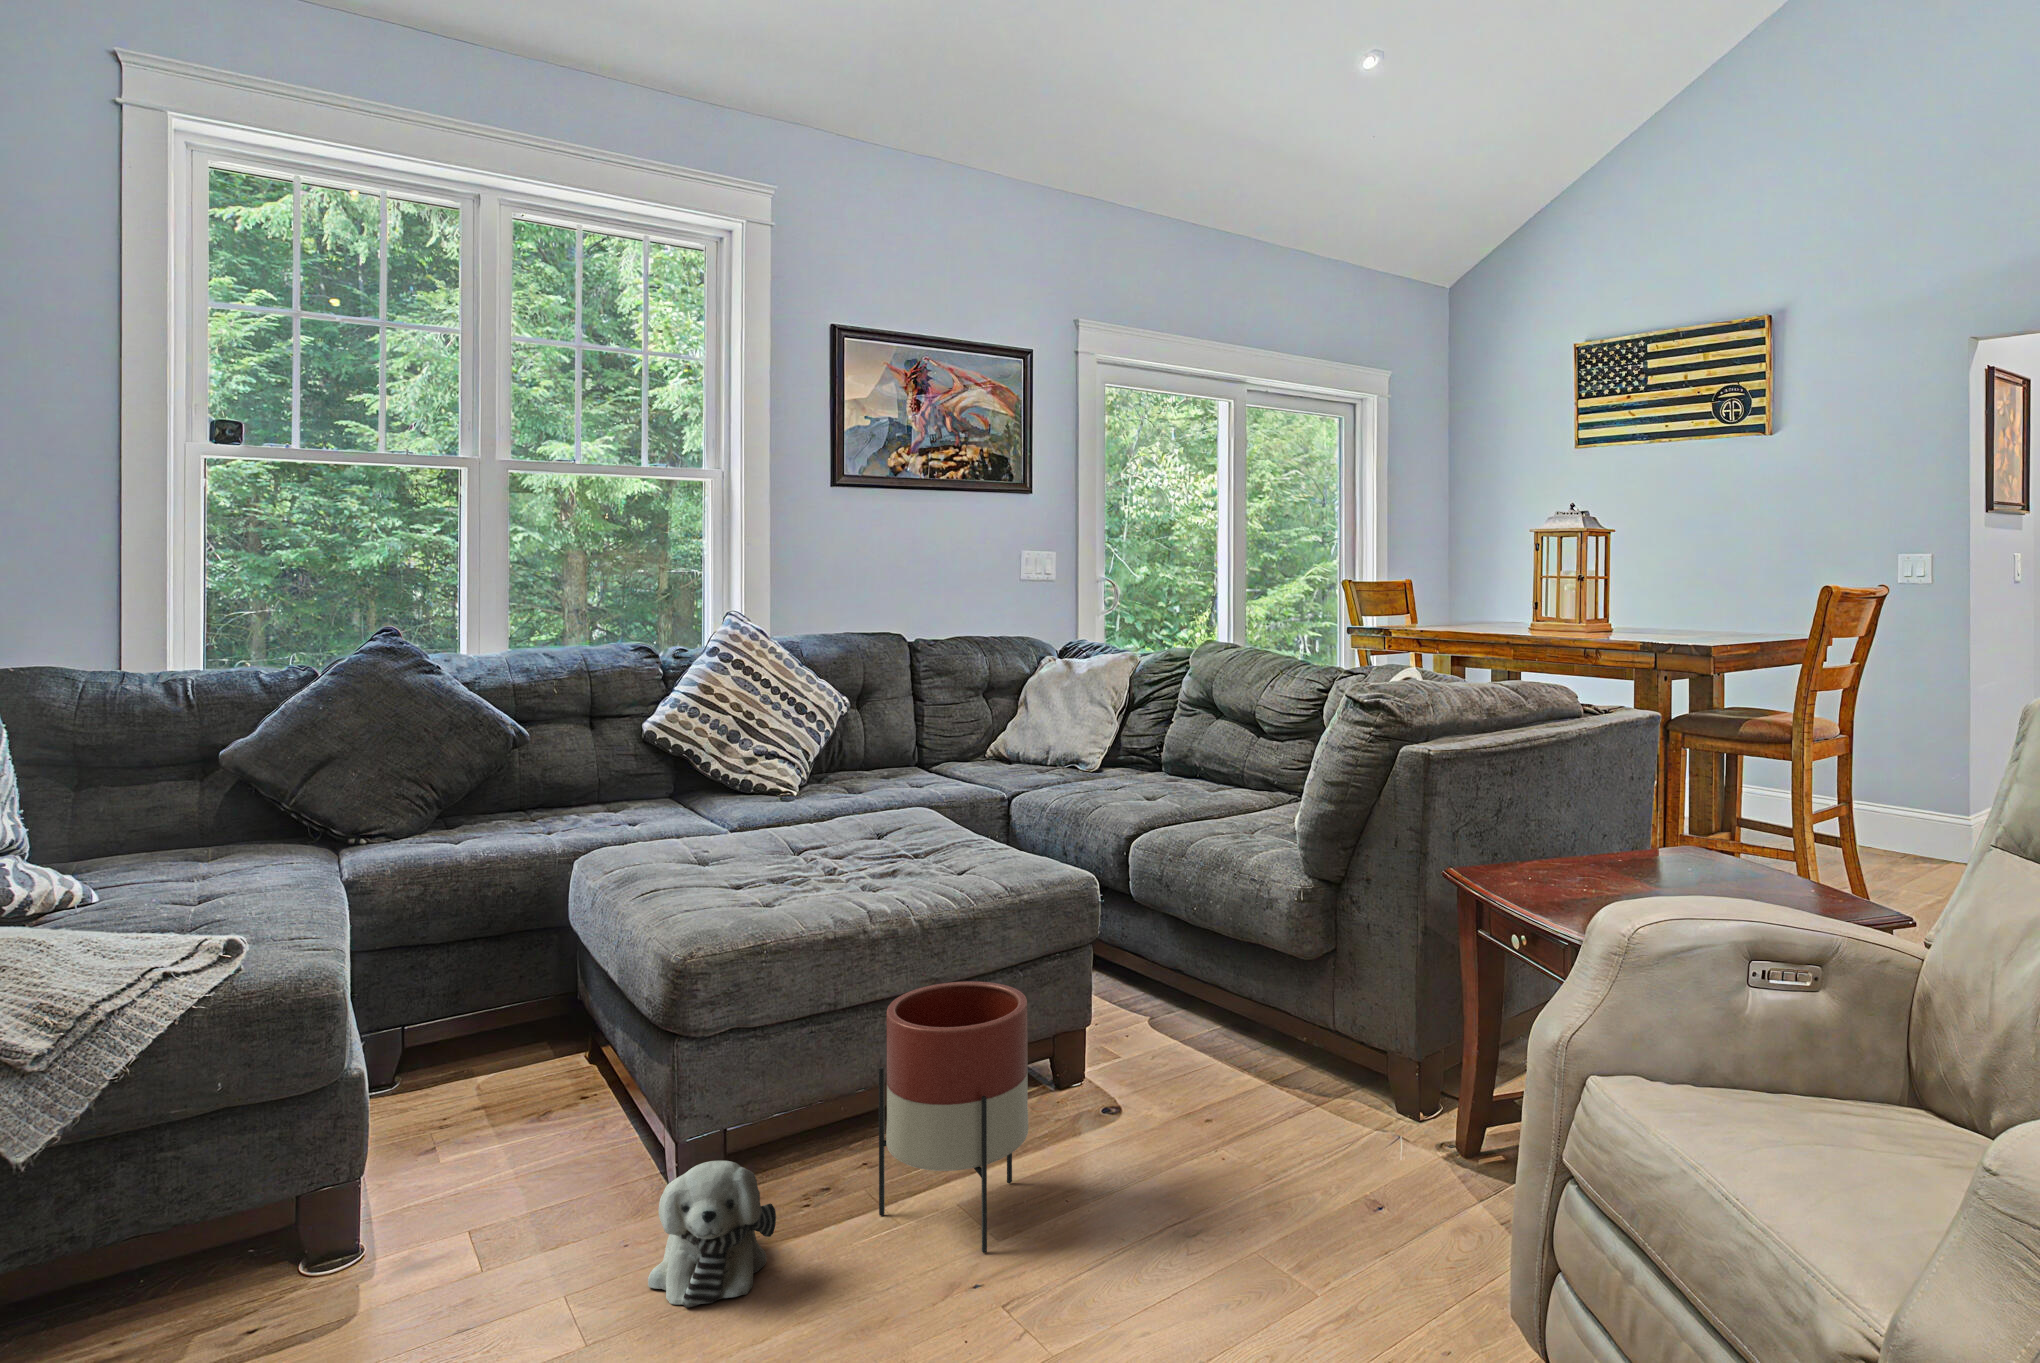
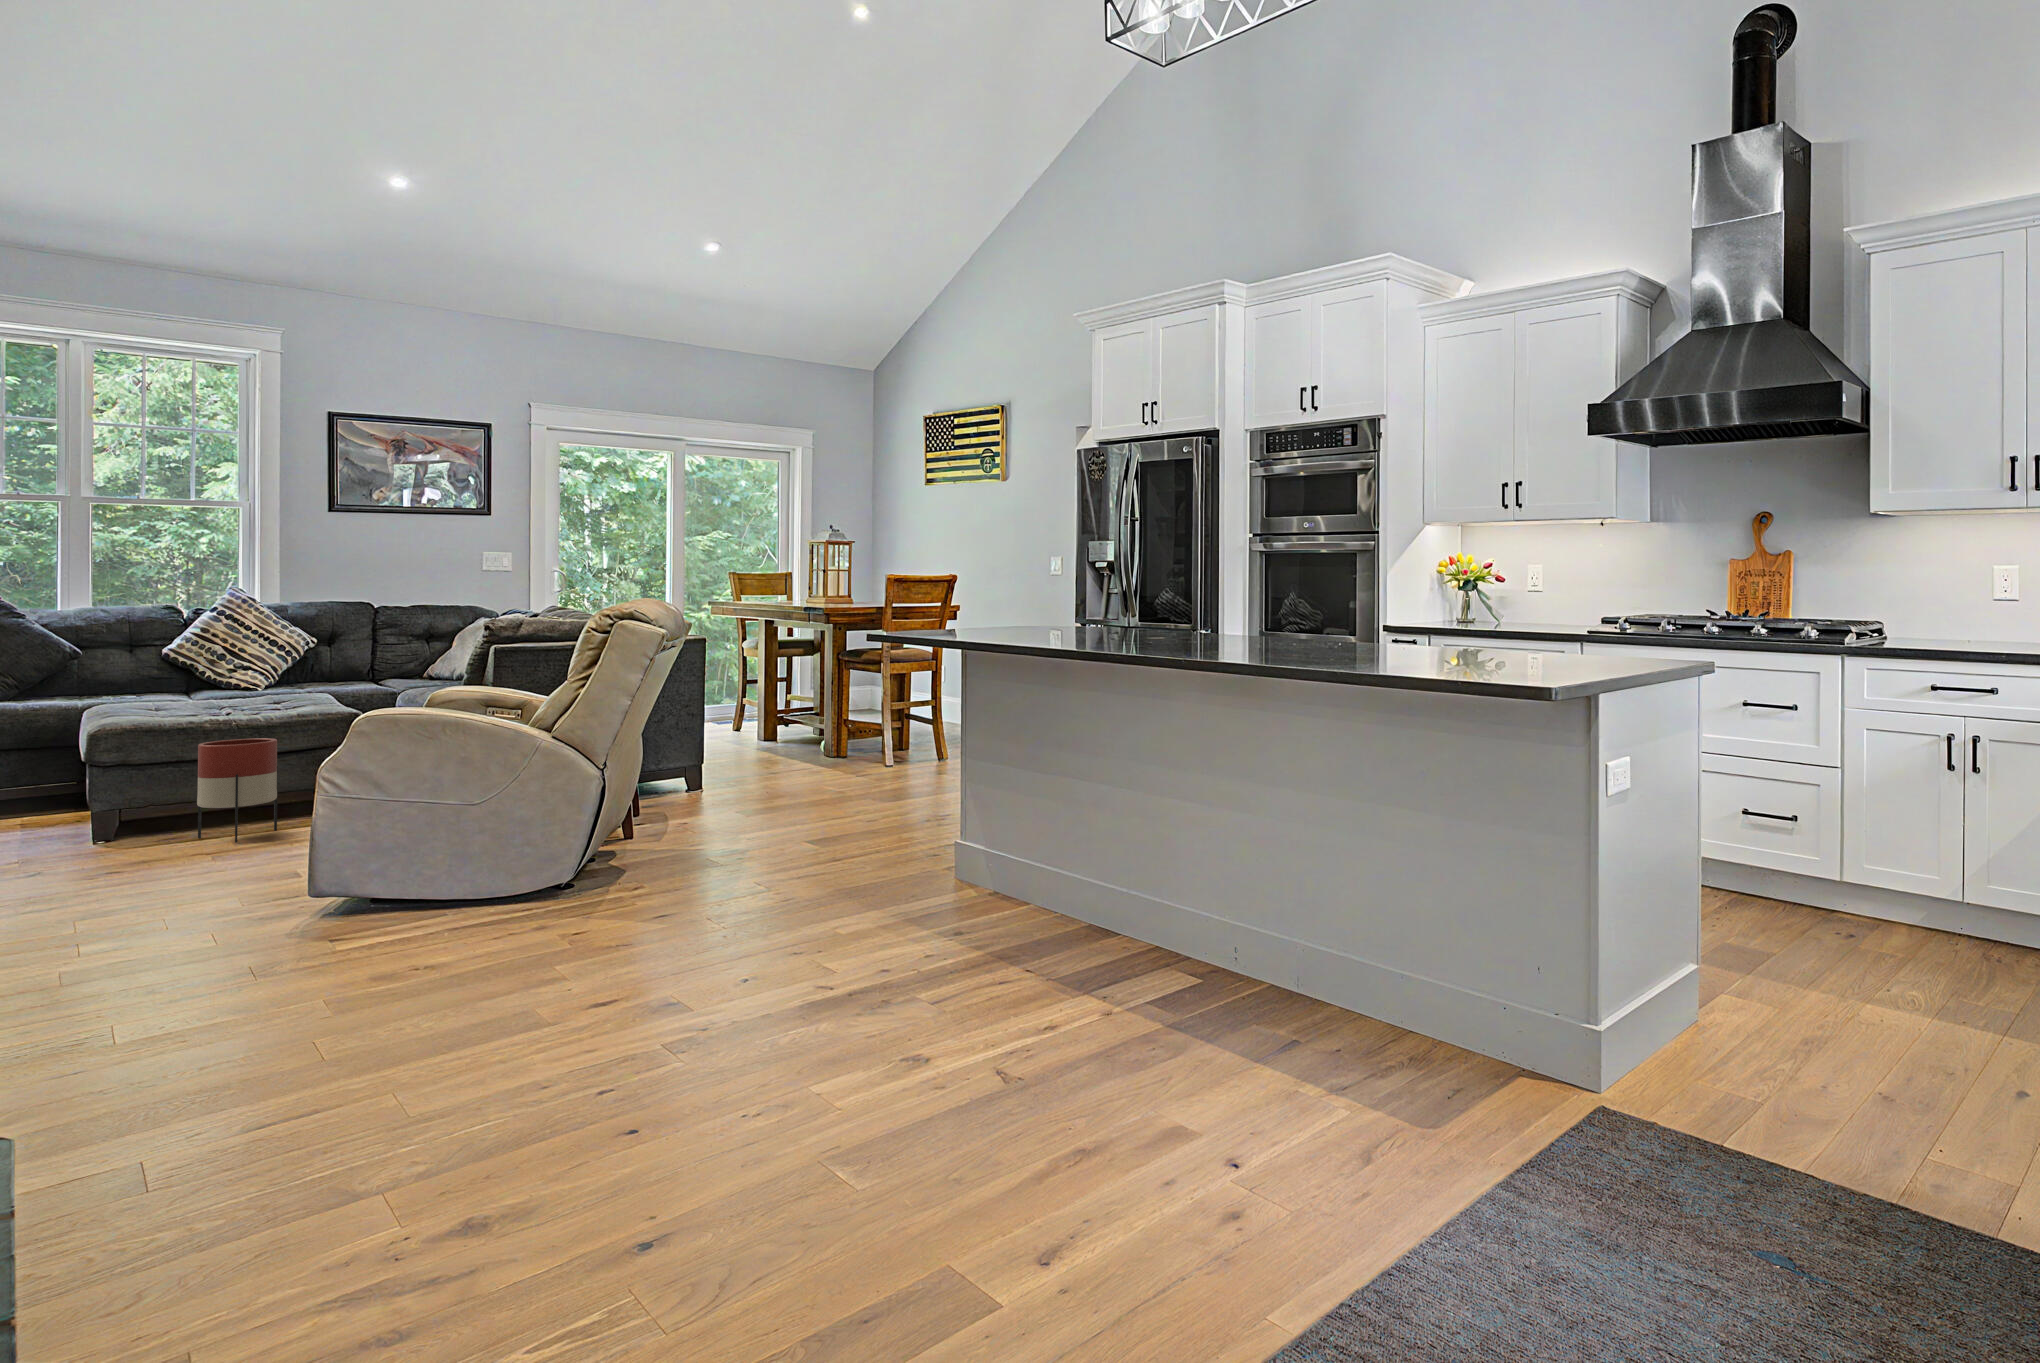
plush toy: present [648,1161,776,1308] -> none [65,799,132,854]

